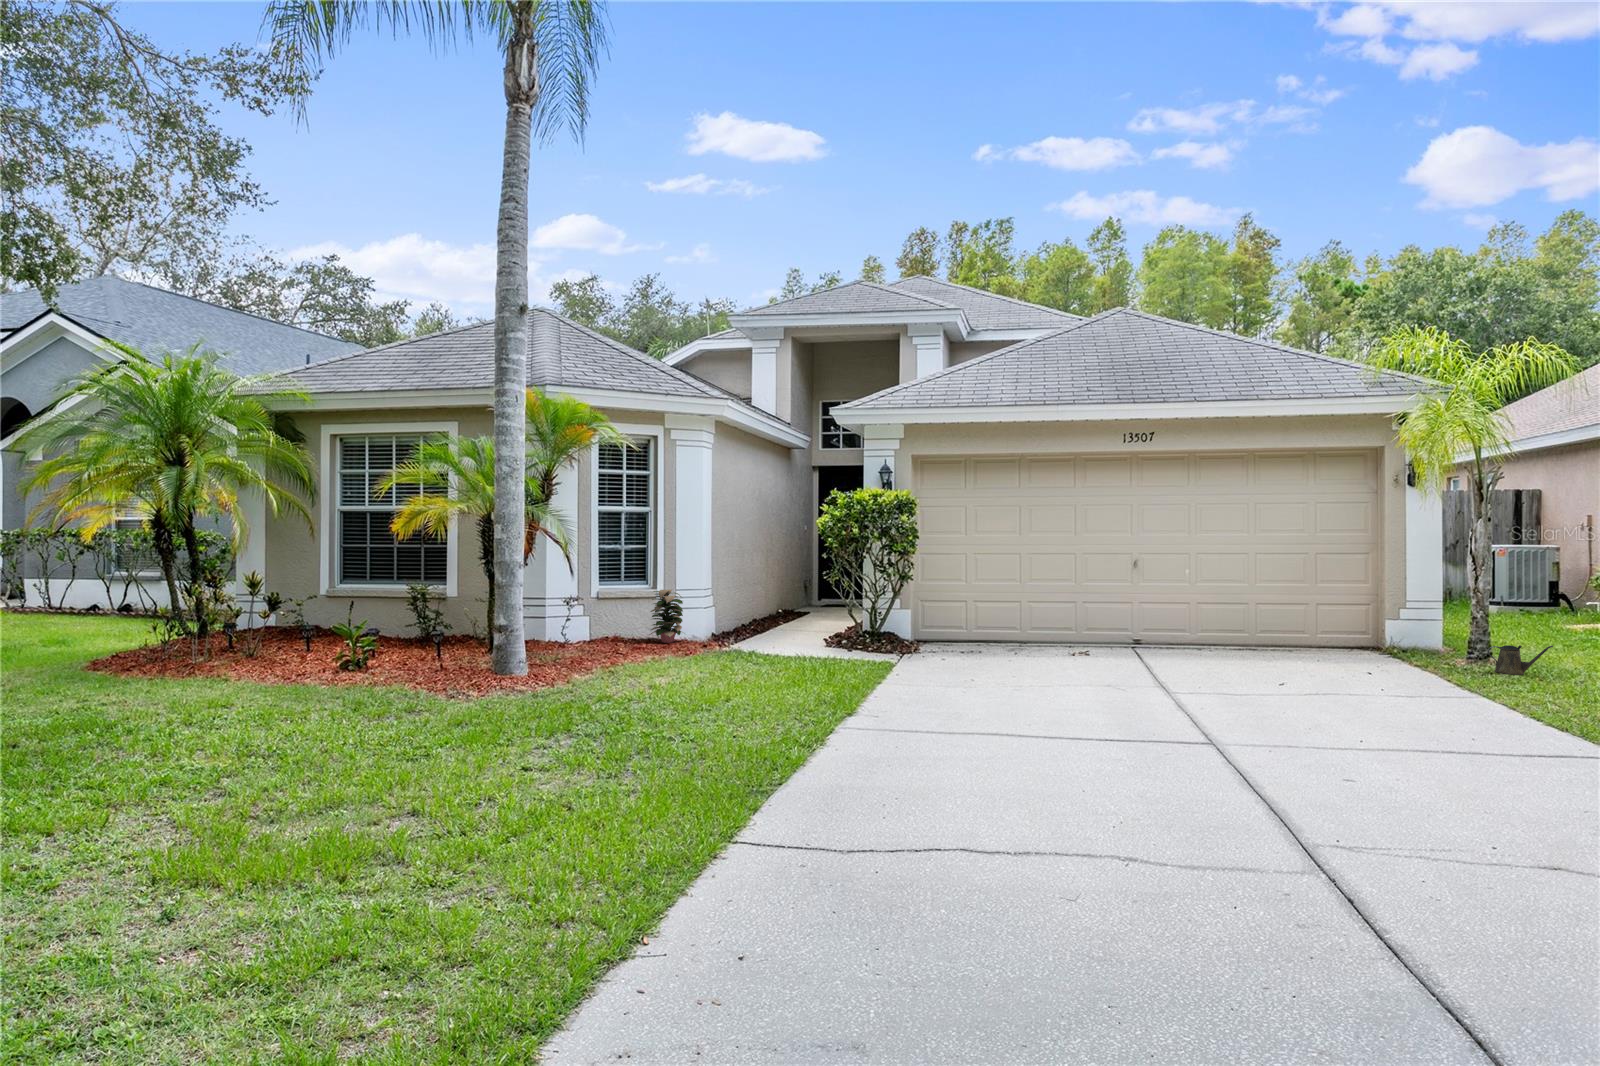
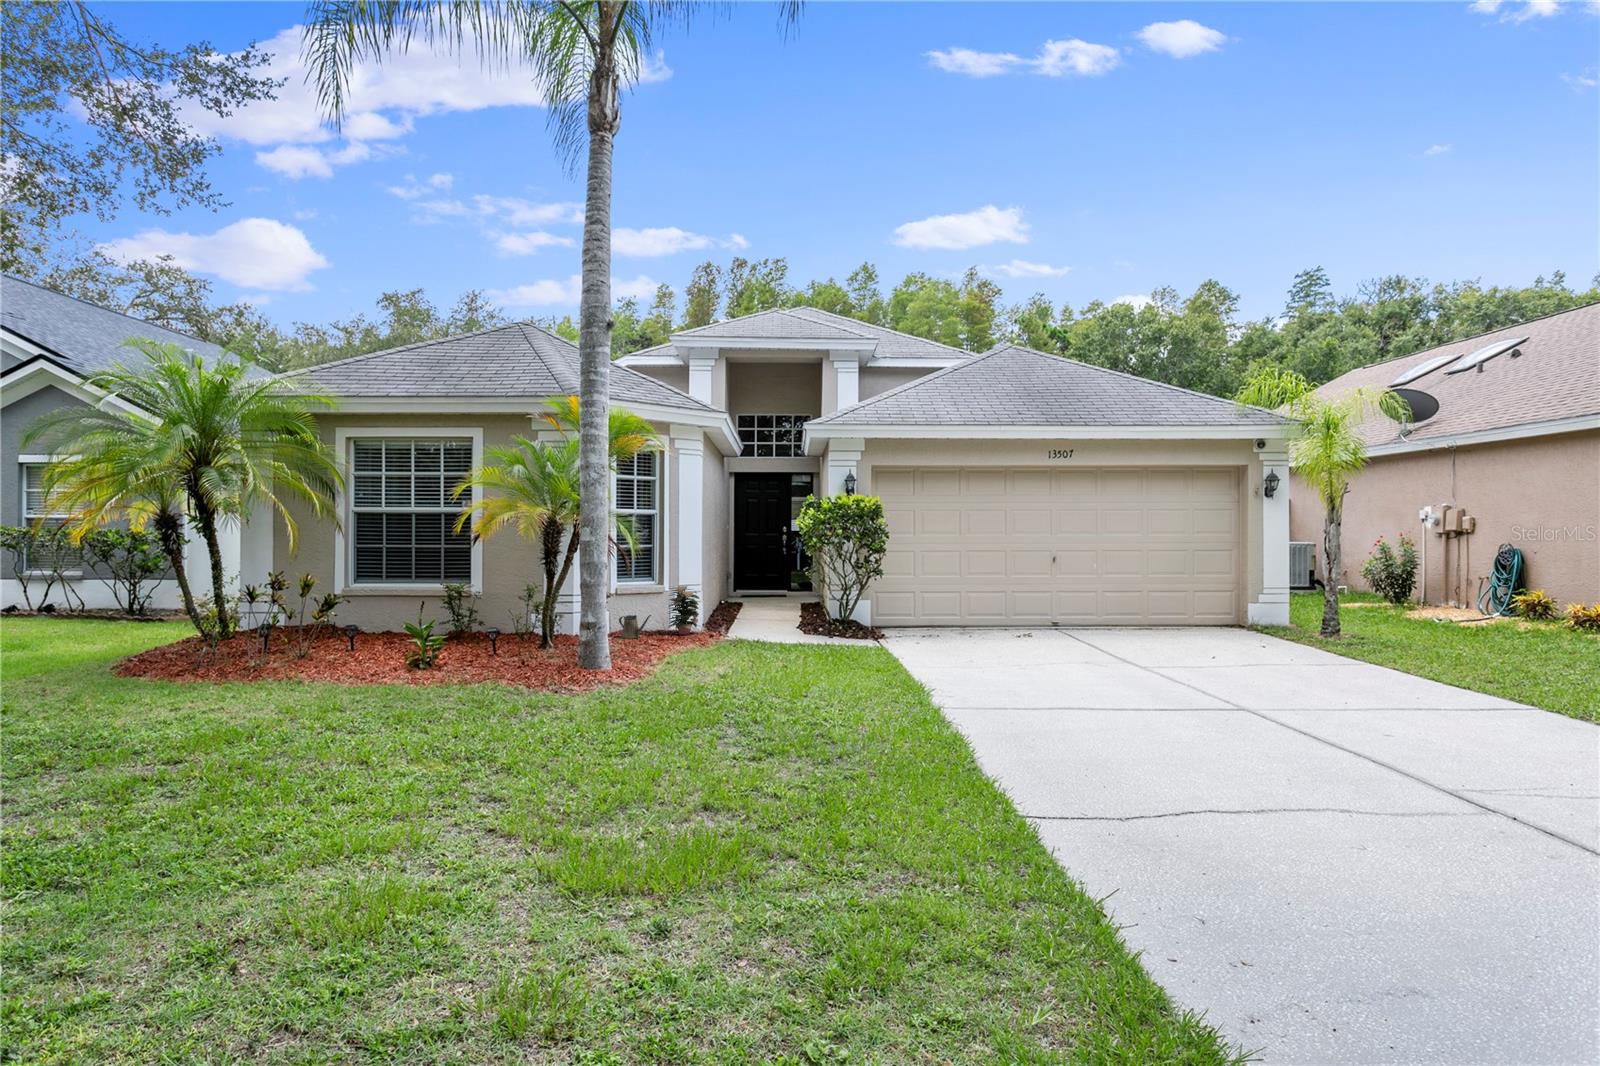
watering can: present [1488,645,1553,675] -> present [619,615,651,639]

